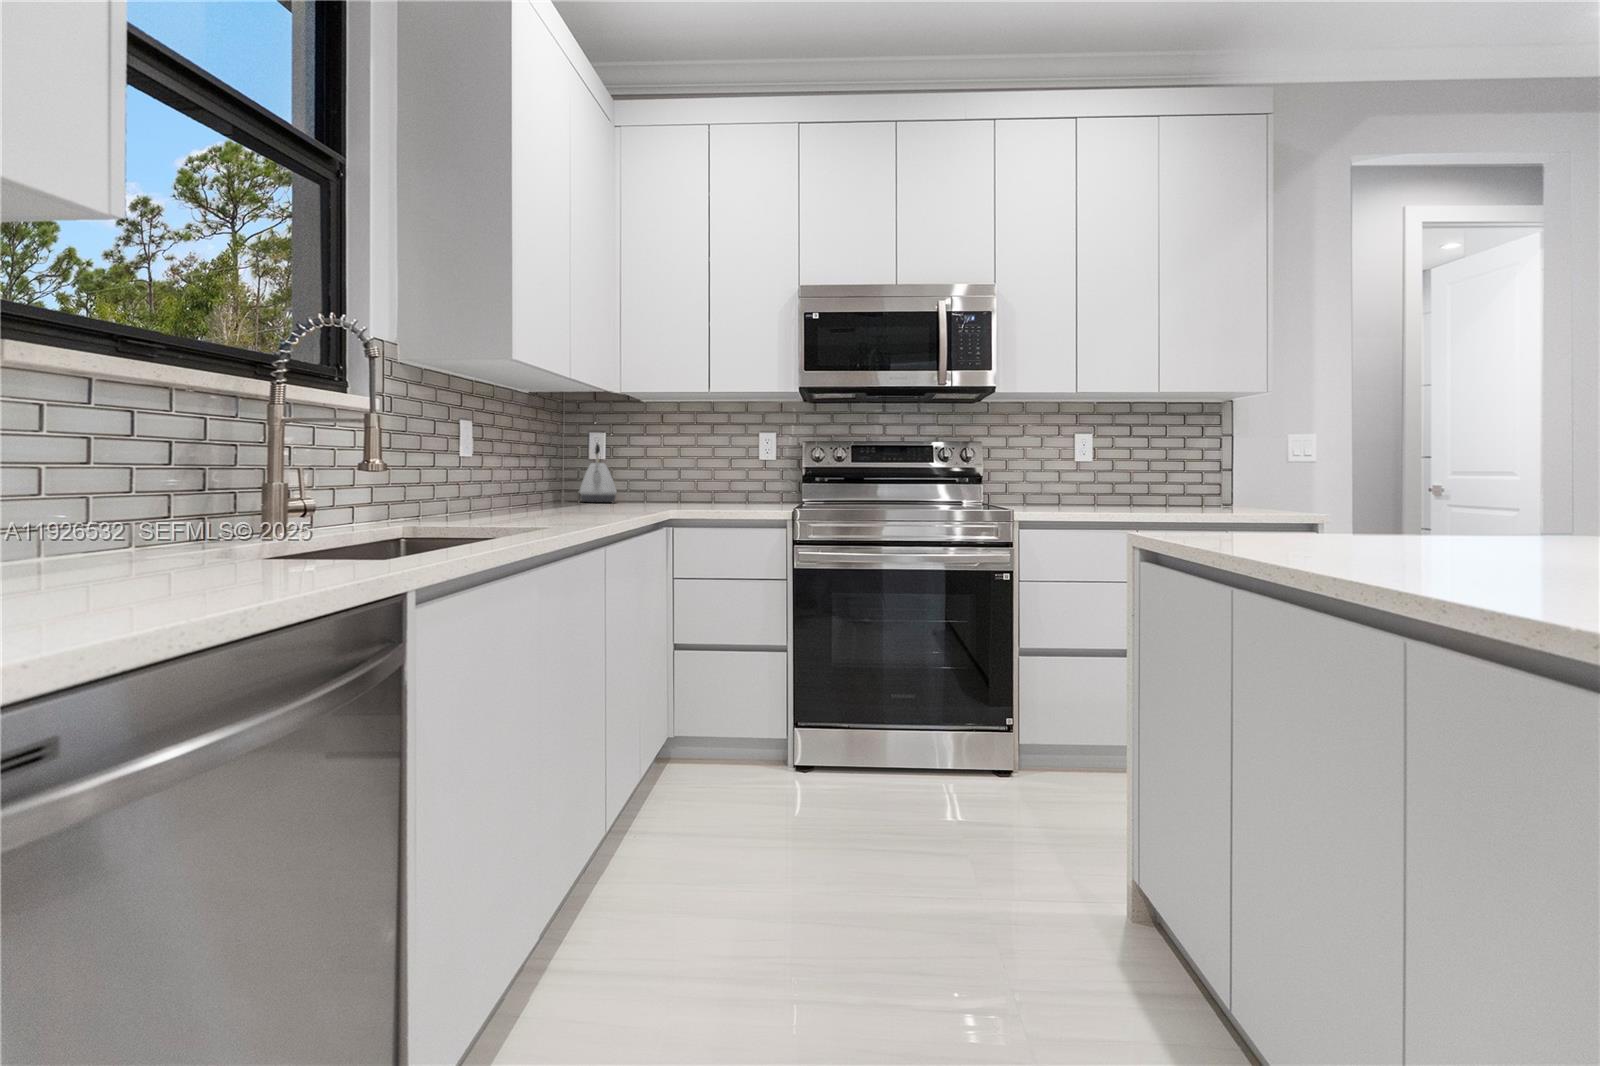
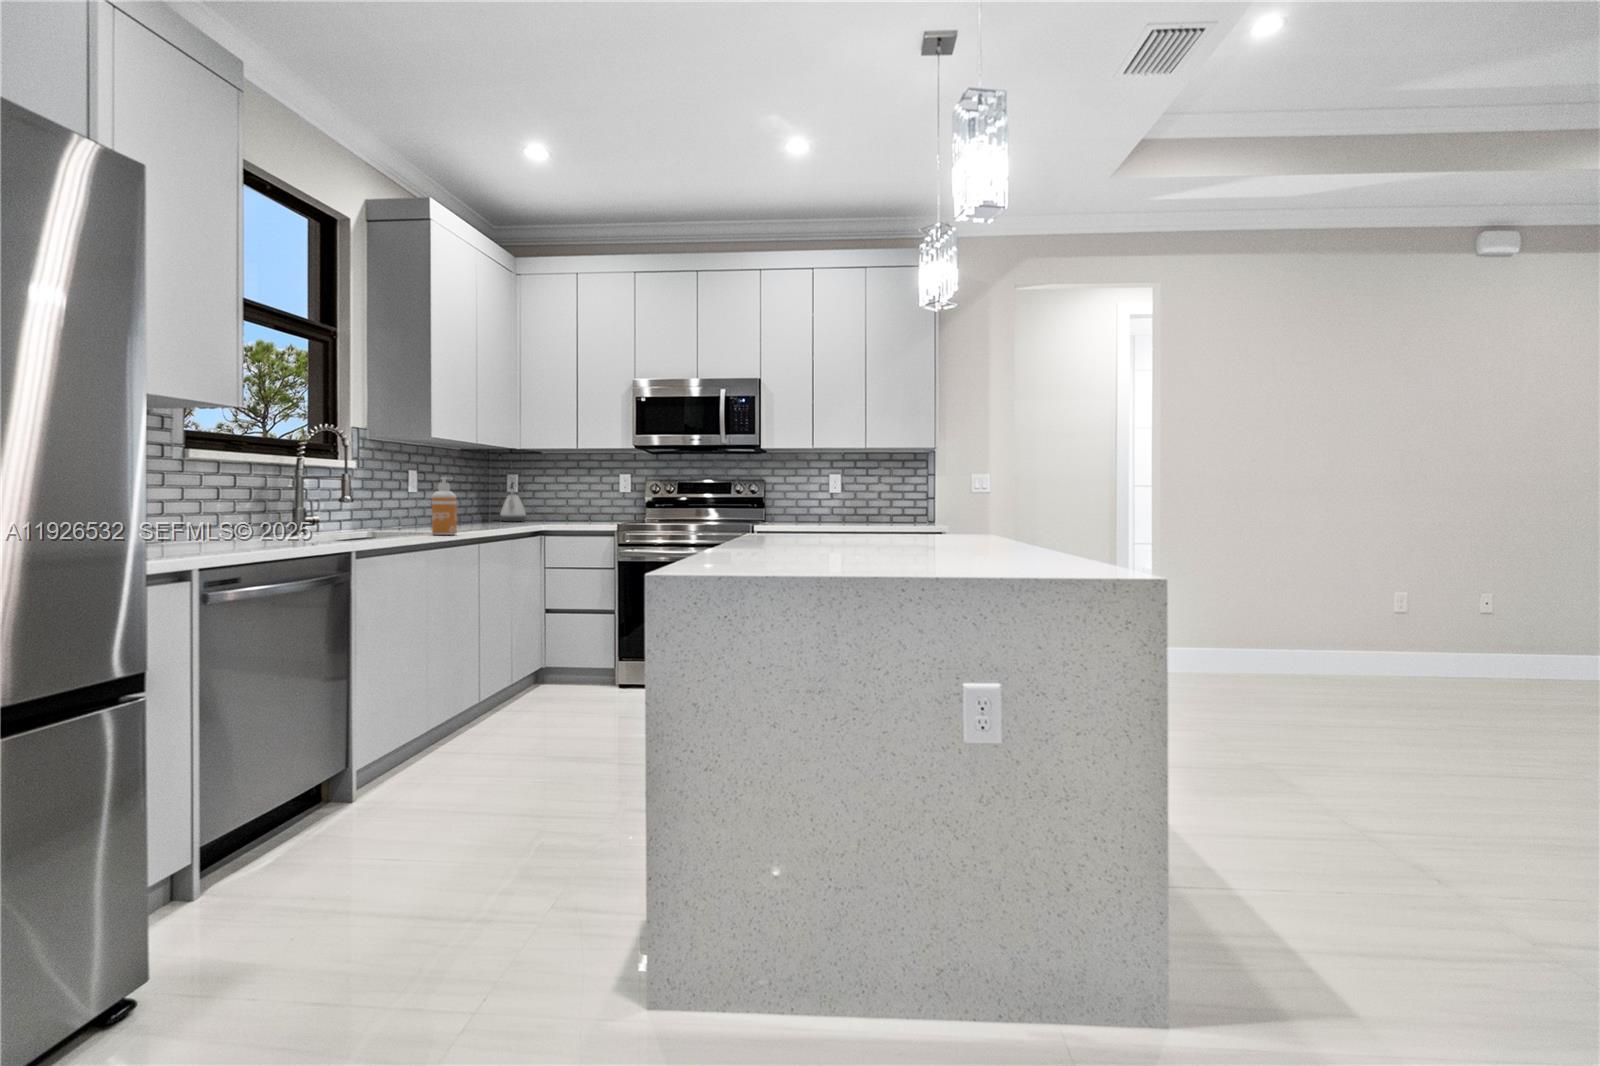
soap dispenser: none [522,426,567,533] -> present [432,477,457,535]

